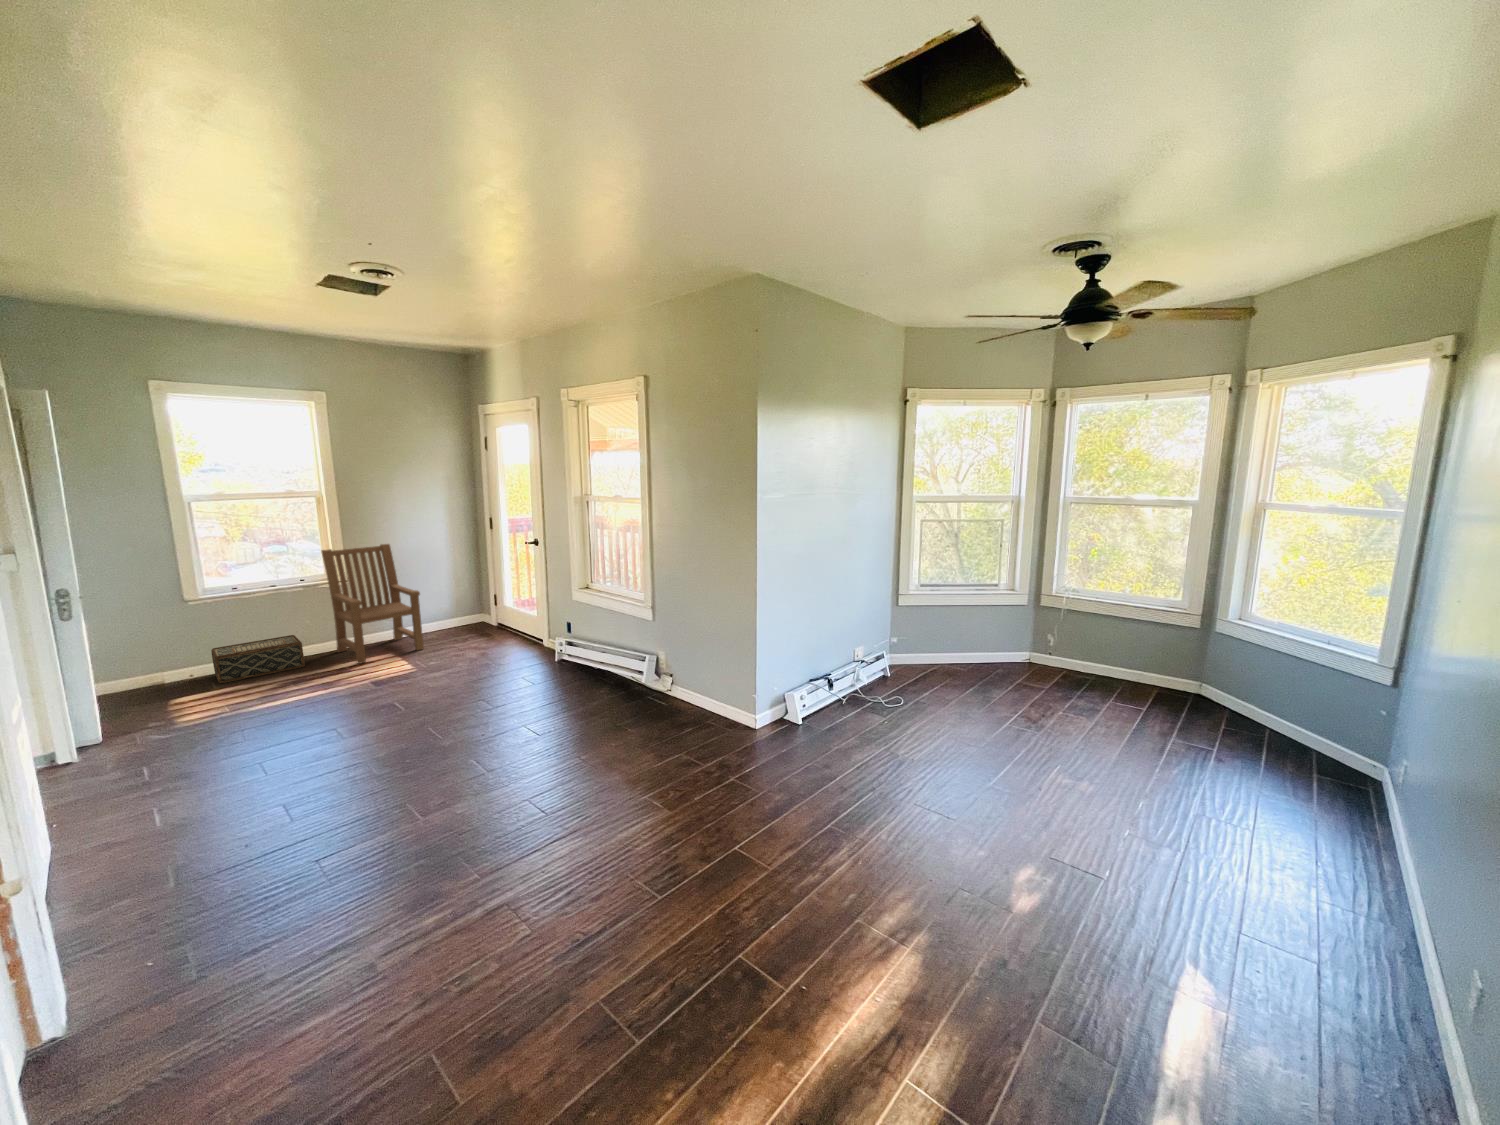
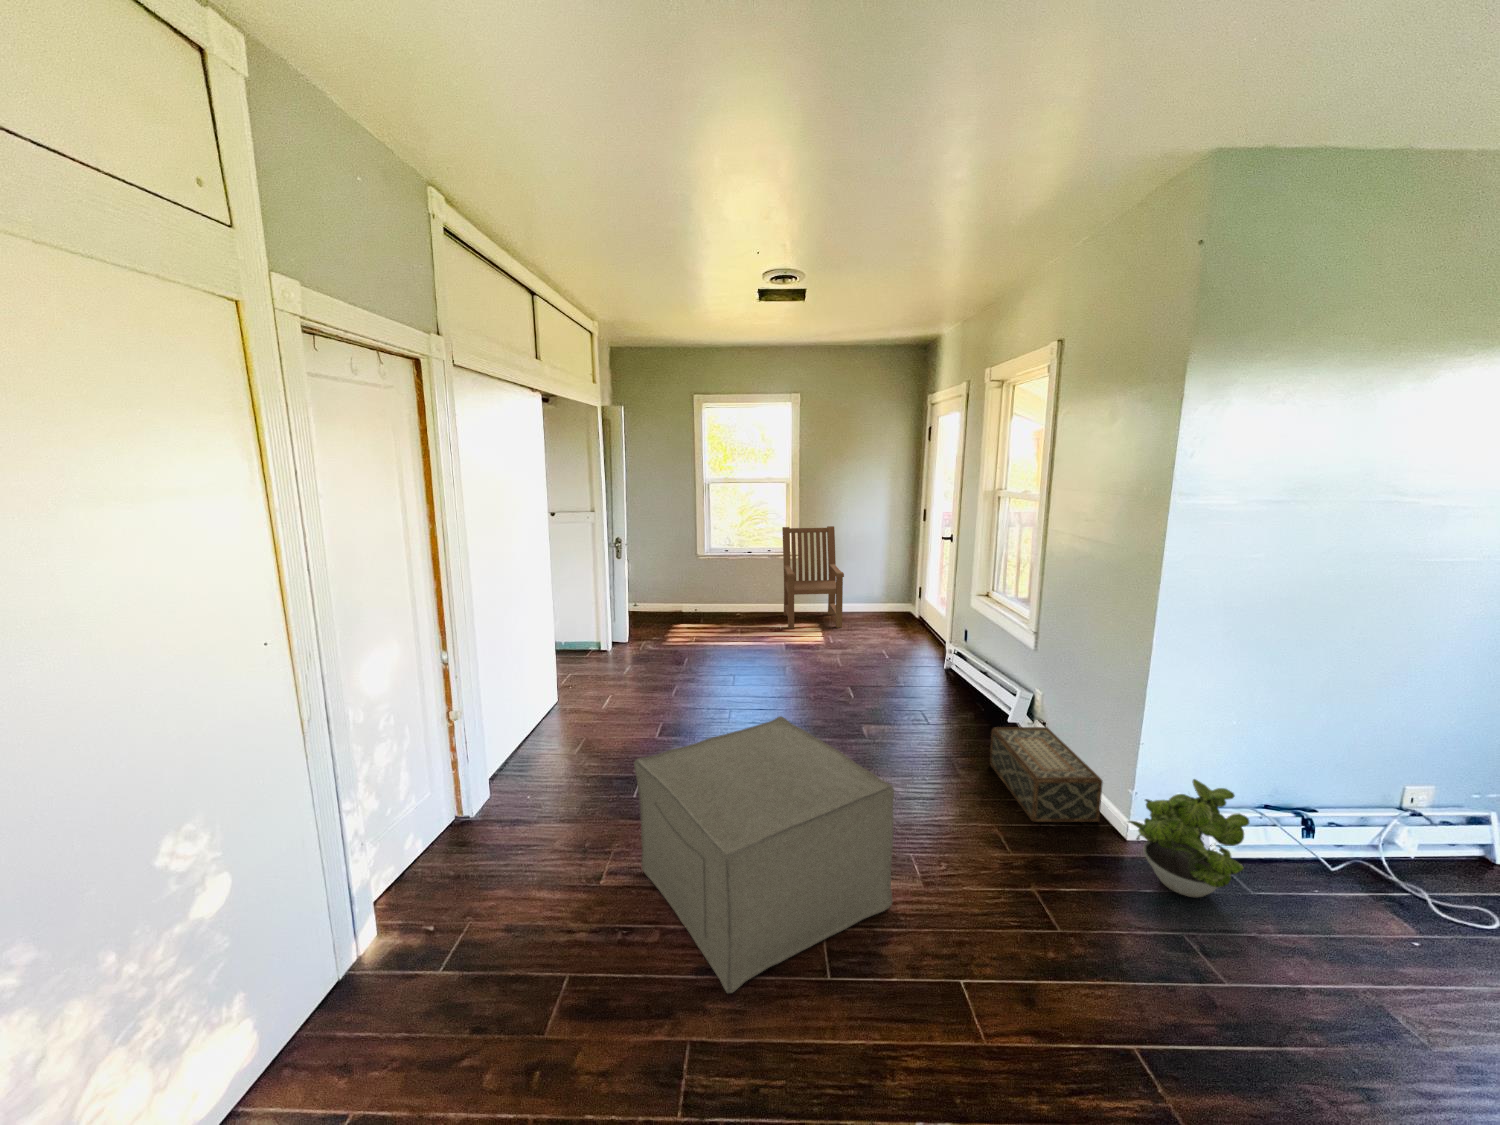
woven basket: present [211,635,305,683] -> present [990,727,1103,822]
potted plant: none [766,673,826,743] -> present [1129,779,1249,897]
ottoman: none [400,723,662,957] -> present [634,716,894,993]

